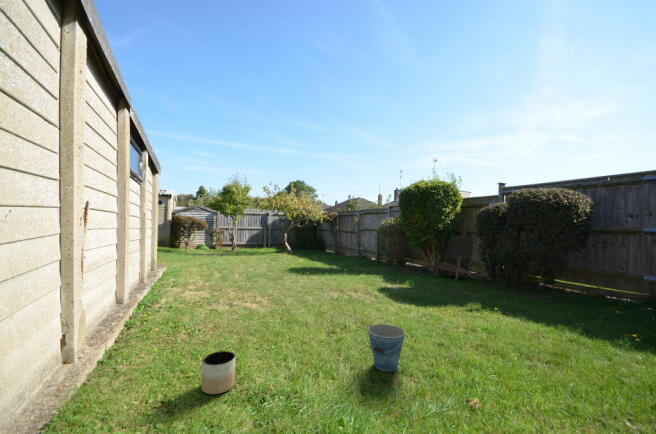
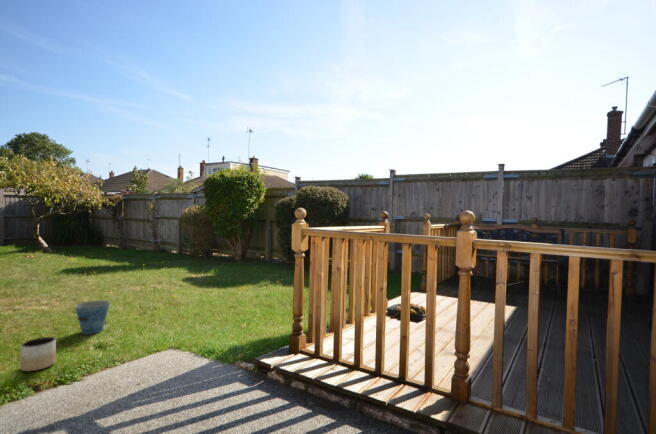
lounge chair: present [436,236,474,280] -> none [239,225,274,265]
bucket: present [368,324,405,371] -> present [75,300,110,334]

